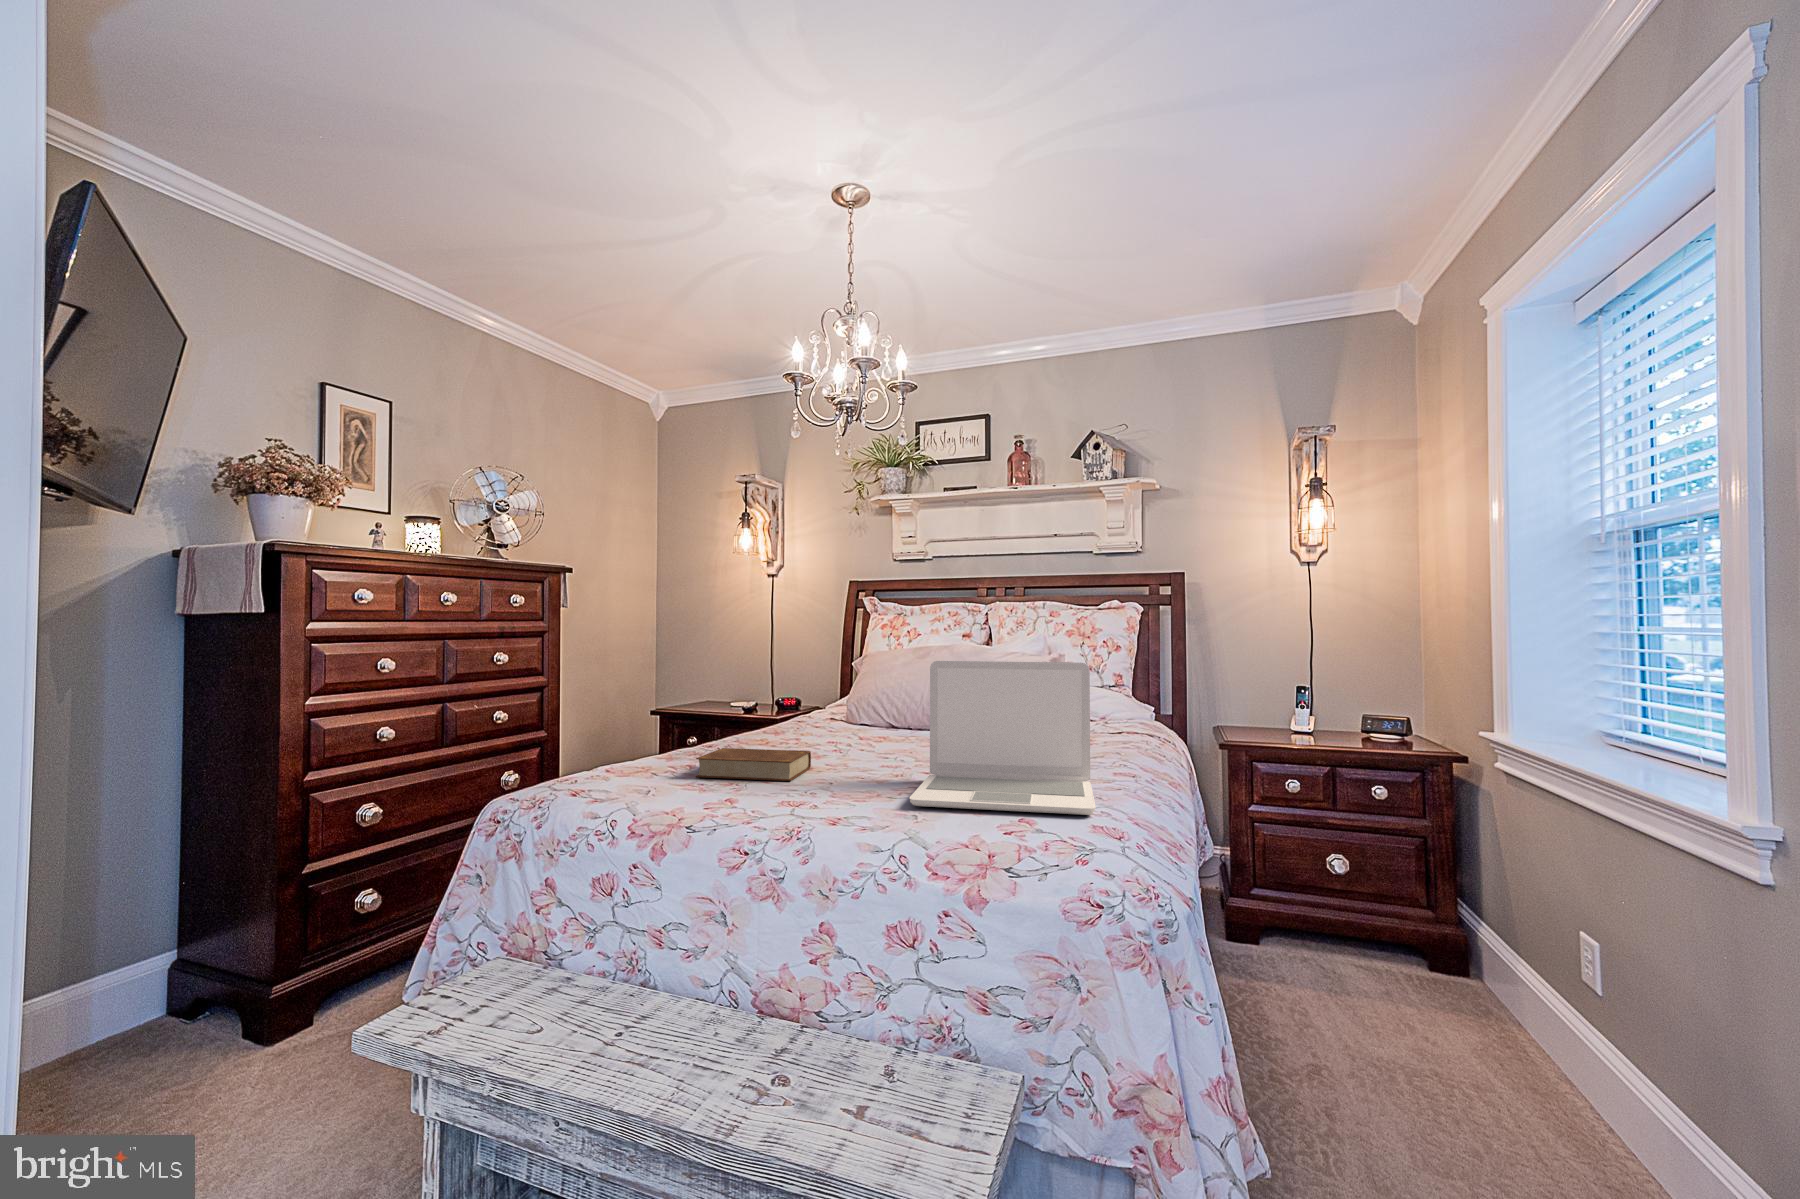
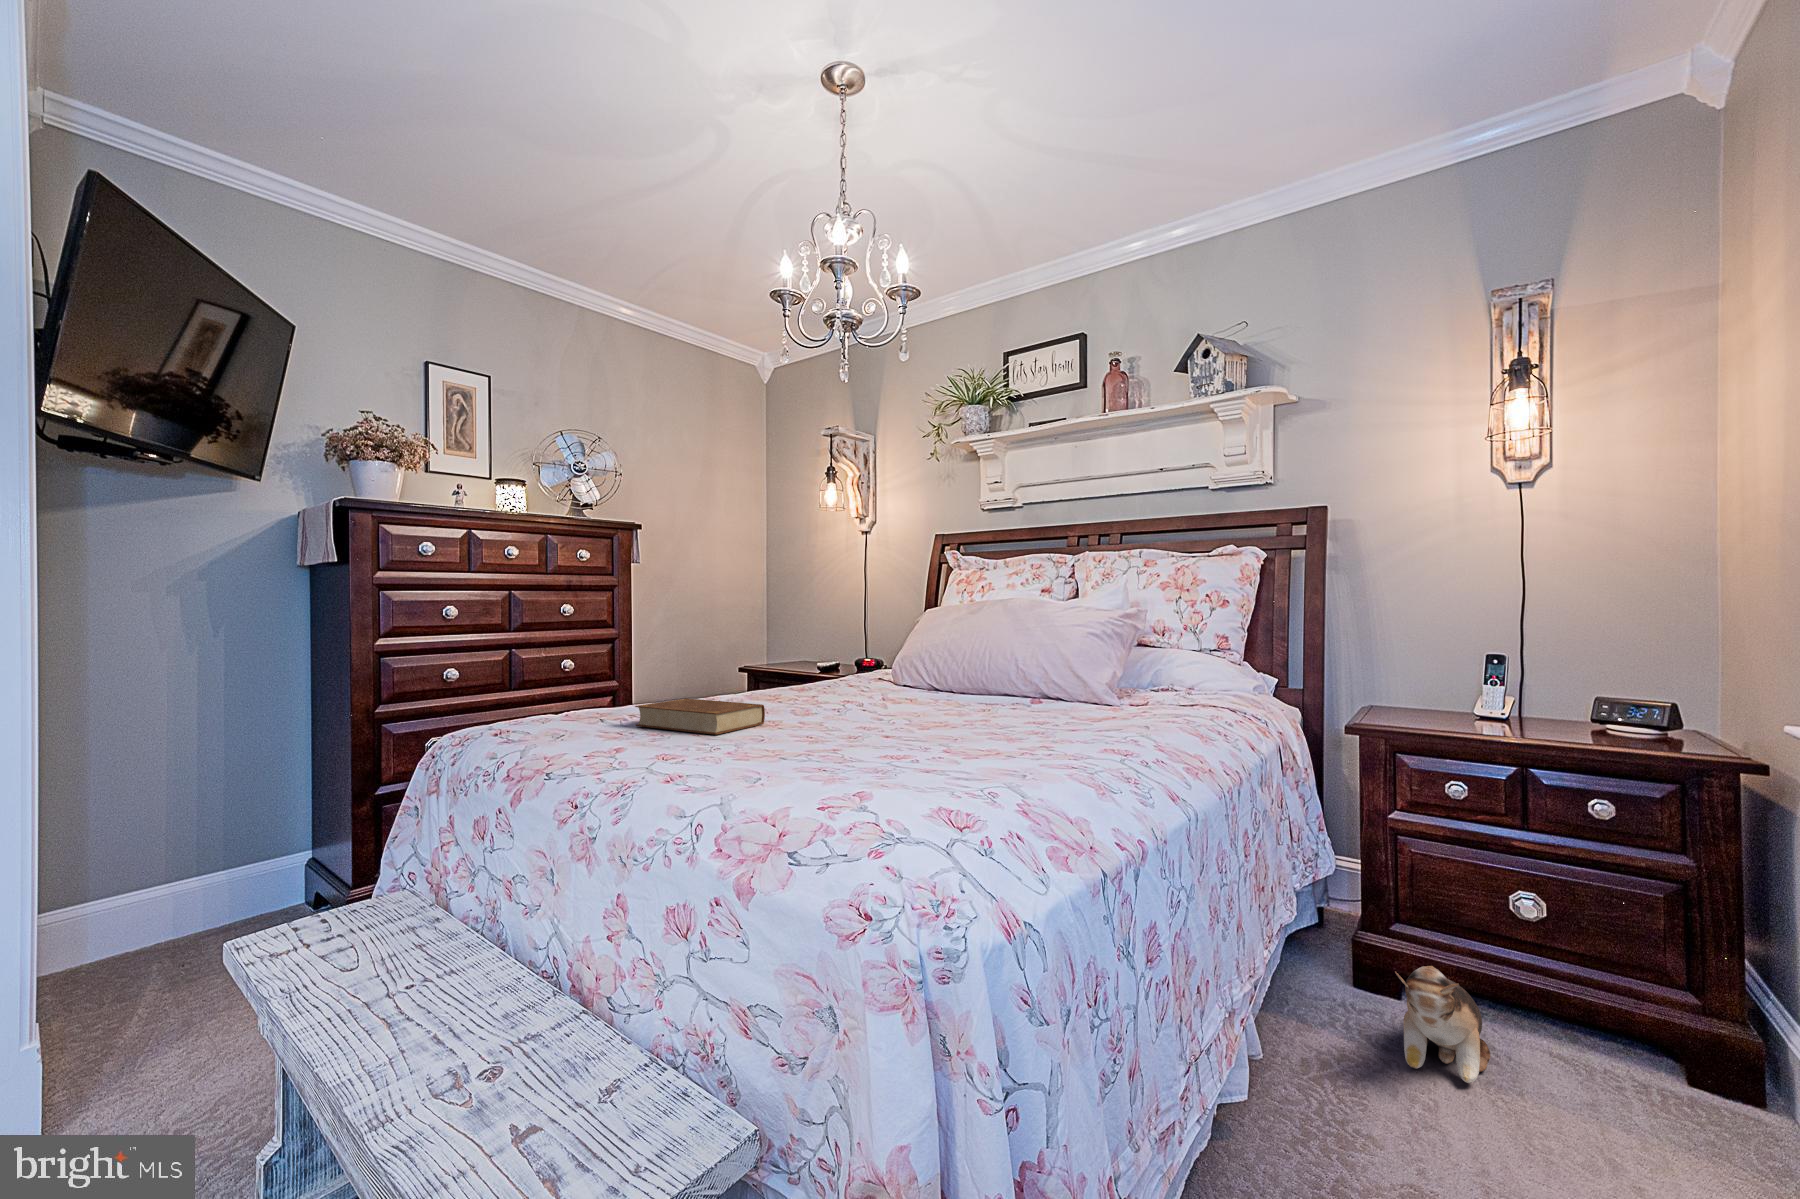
laptop: present [910,661,1096,815] -> none [779,600,1042,794]
plush toy: none [1281,914,1332,994] -> present [1395,966,1490,1083]

